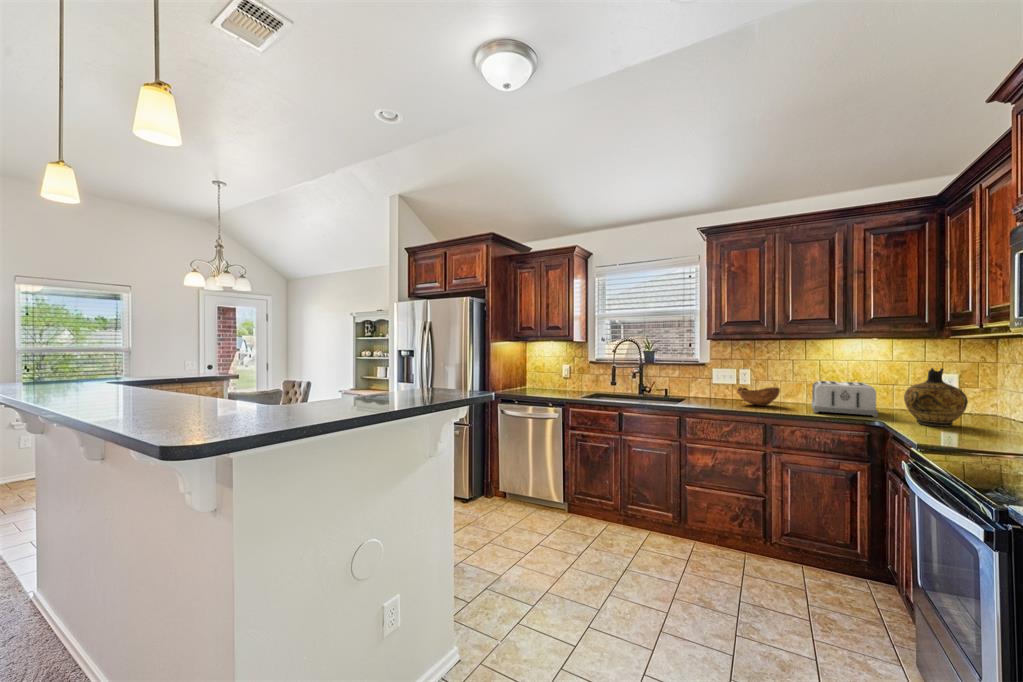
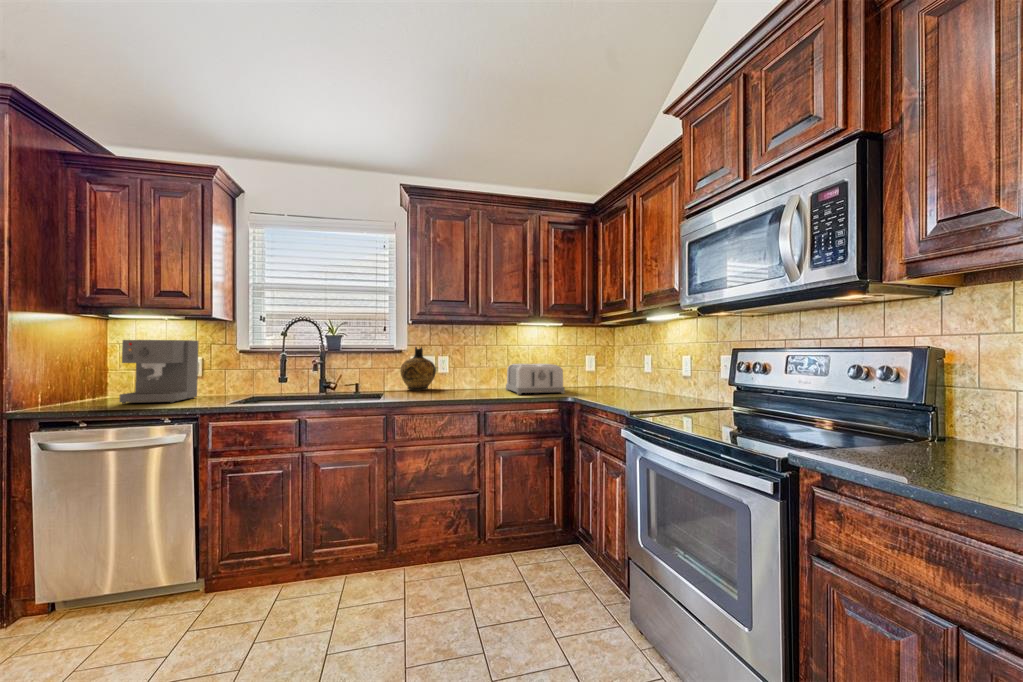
coffee maker: none [528,353,565,393] -> present [119,340,198,404]
ceramic jug: present [904,368,968,427] -> present [400,347,436,390]
wooden bowl: present [737,387,780,406] -> none [442,372,482,393]

